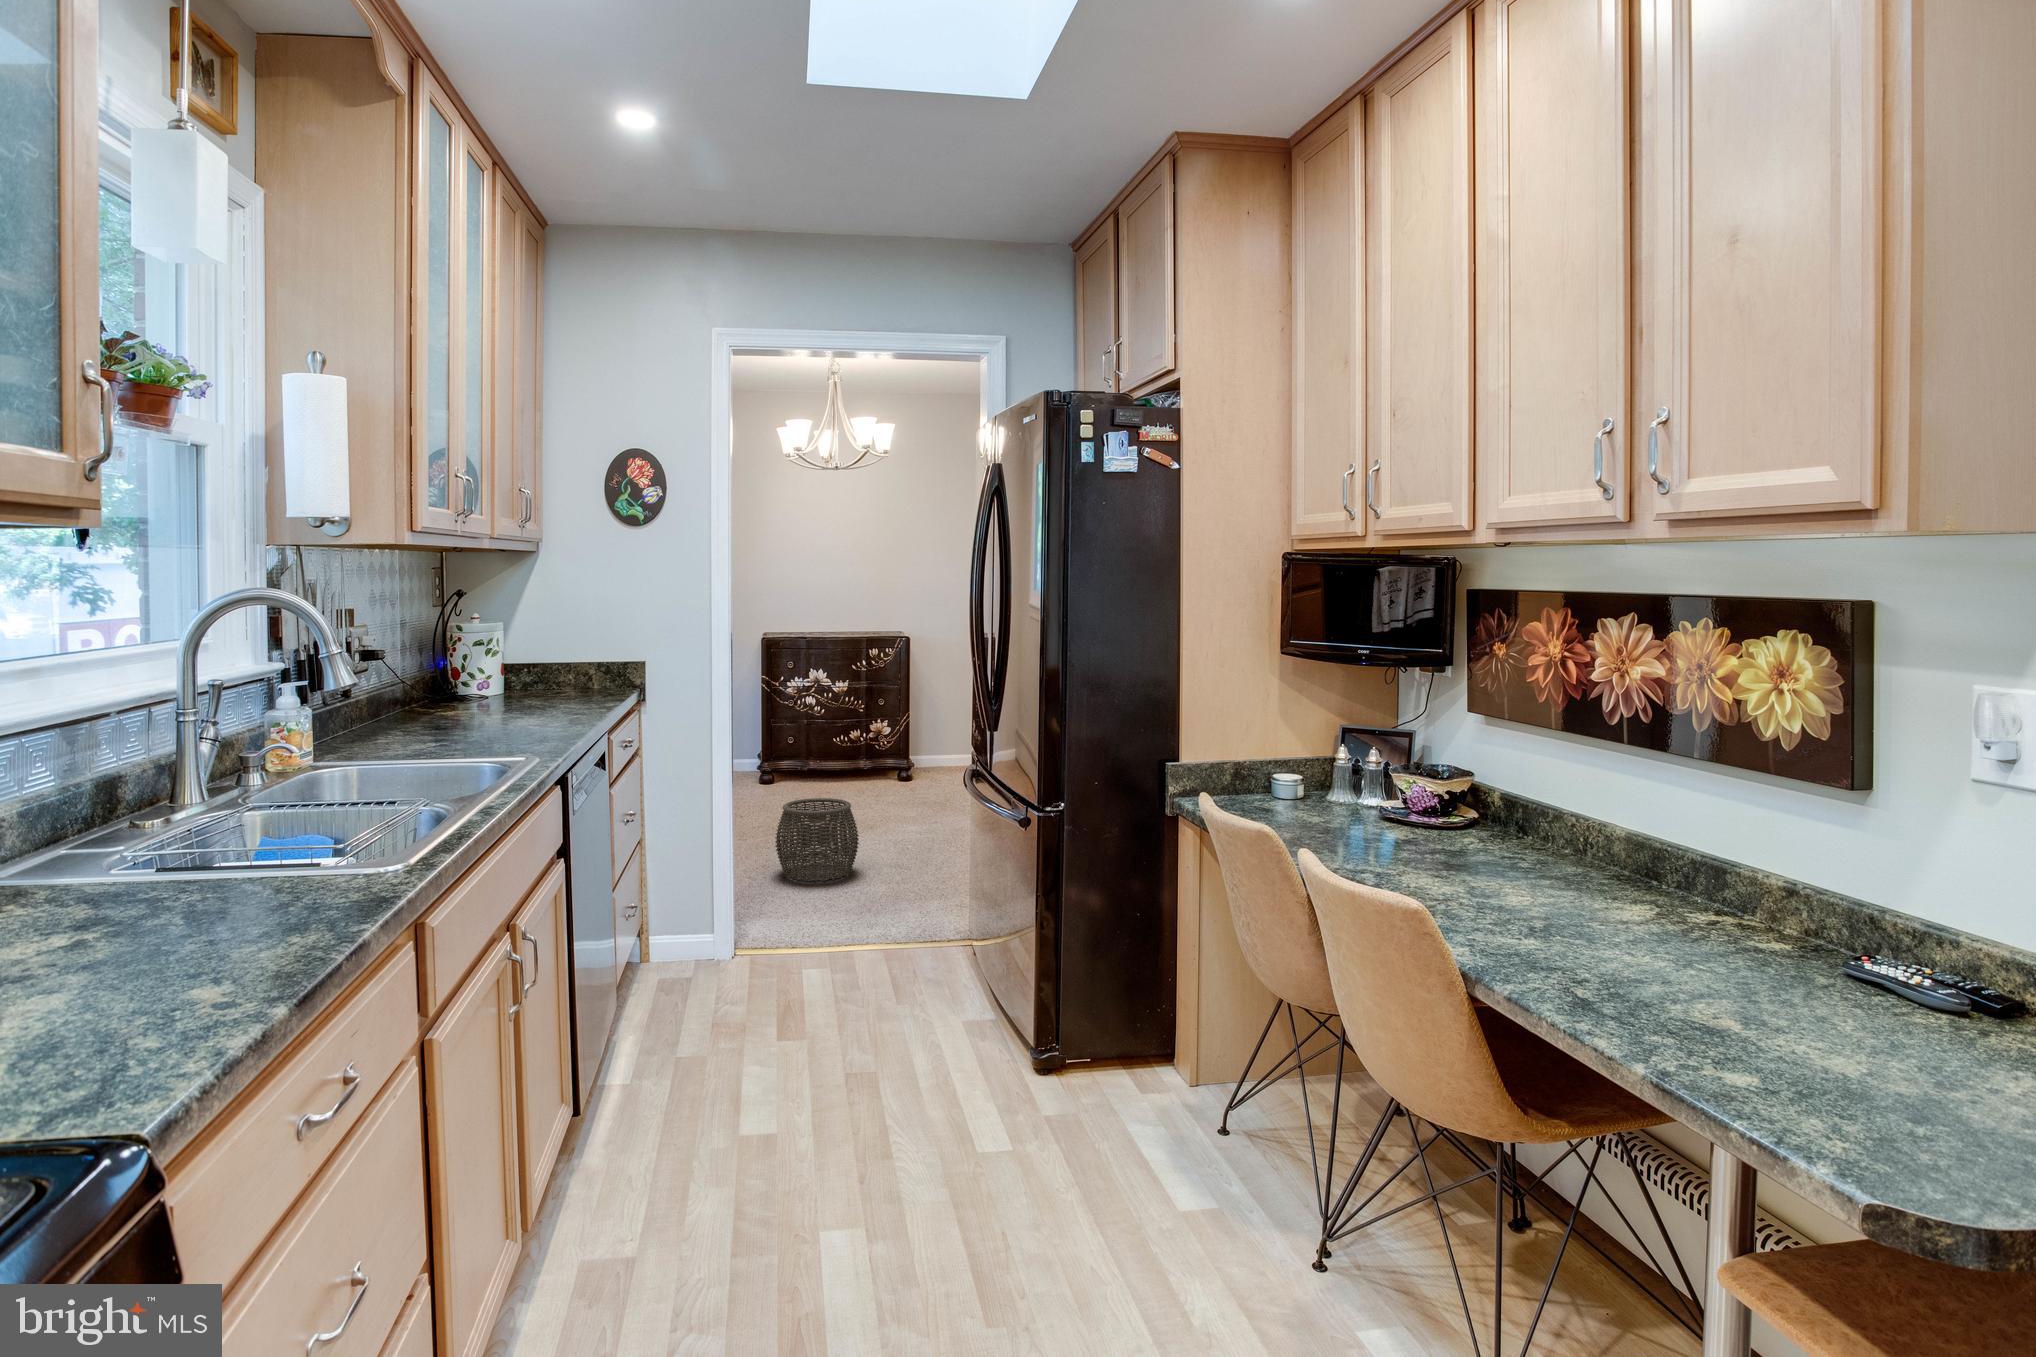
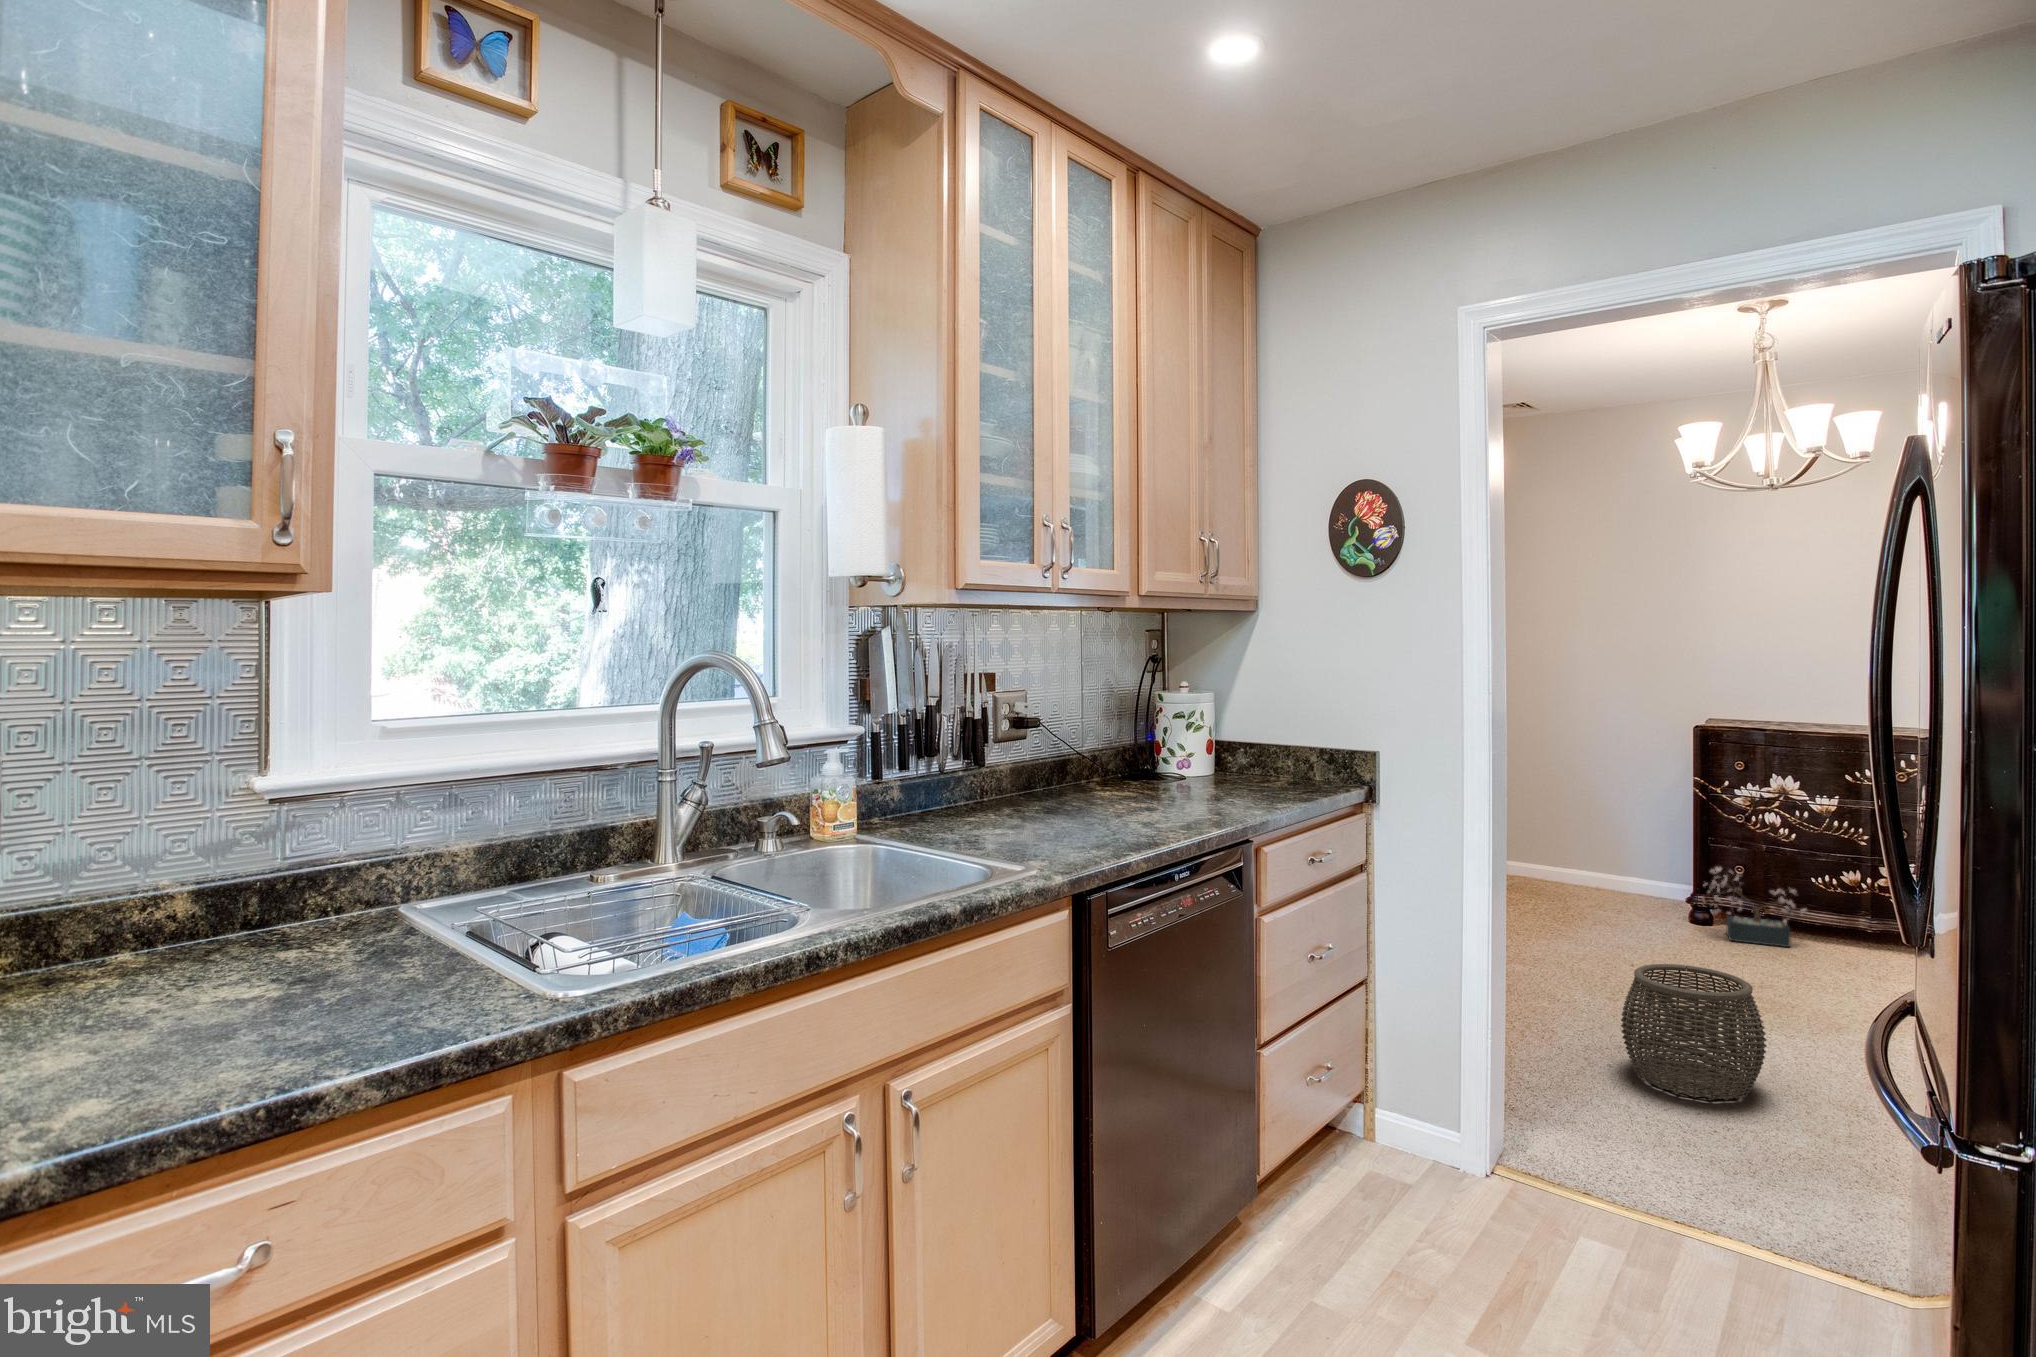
decorative plant: none [772,739,836,792] -> present [1702,867,1806,947]

